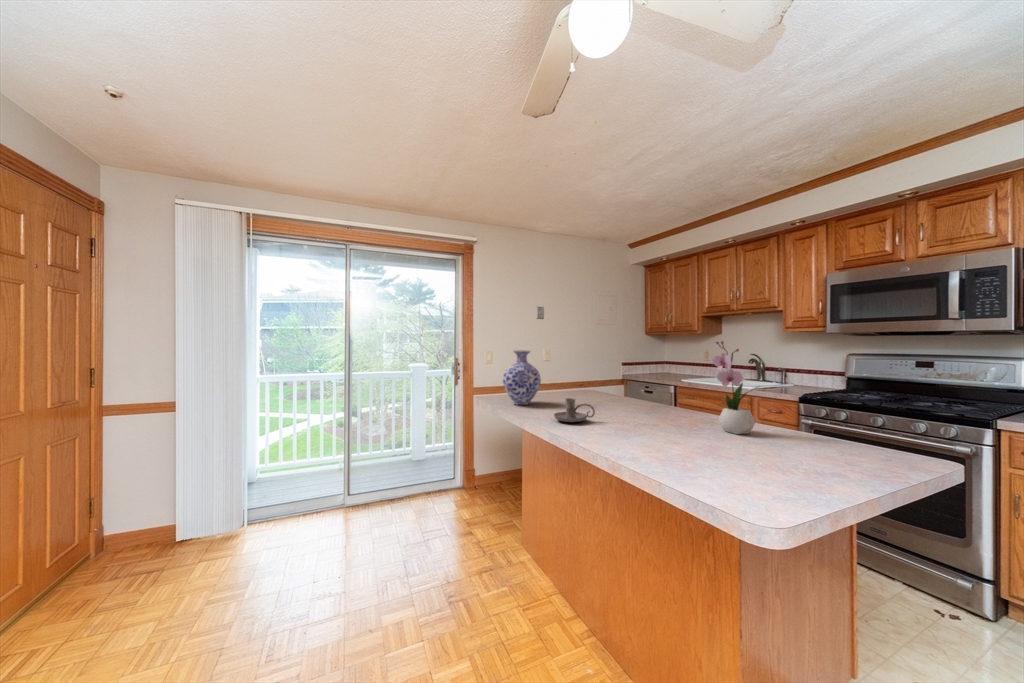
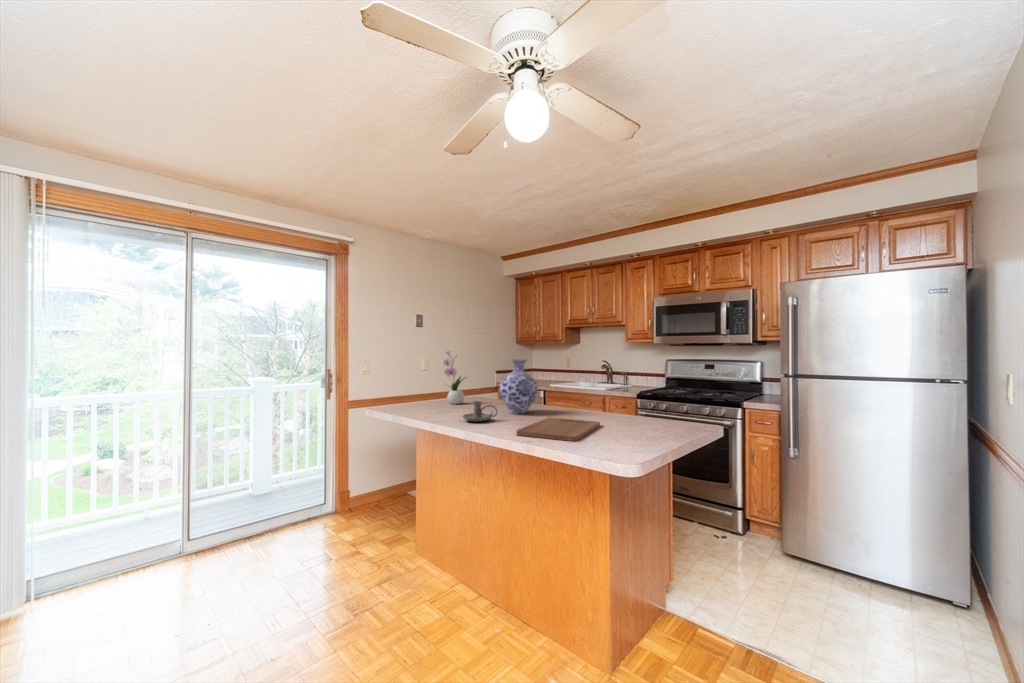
flower arrangement: present [713,341,755,434] -> present [443,352,465,404]
vase: present [503,351,541,405] -> present [500,360,538,414]
cutting board: none [605,425,731,466] -> present [516,418,600,441]

